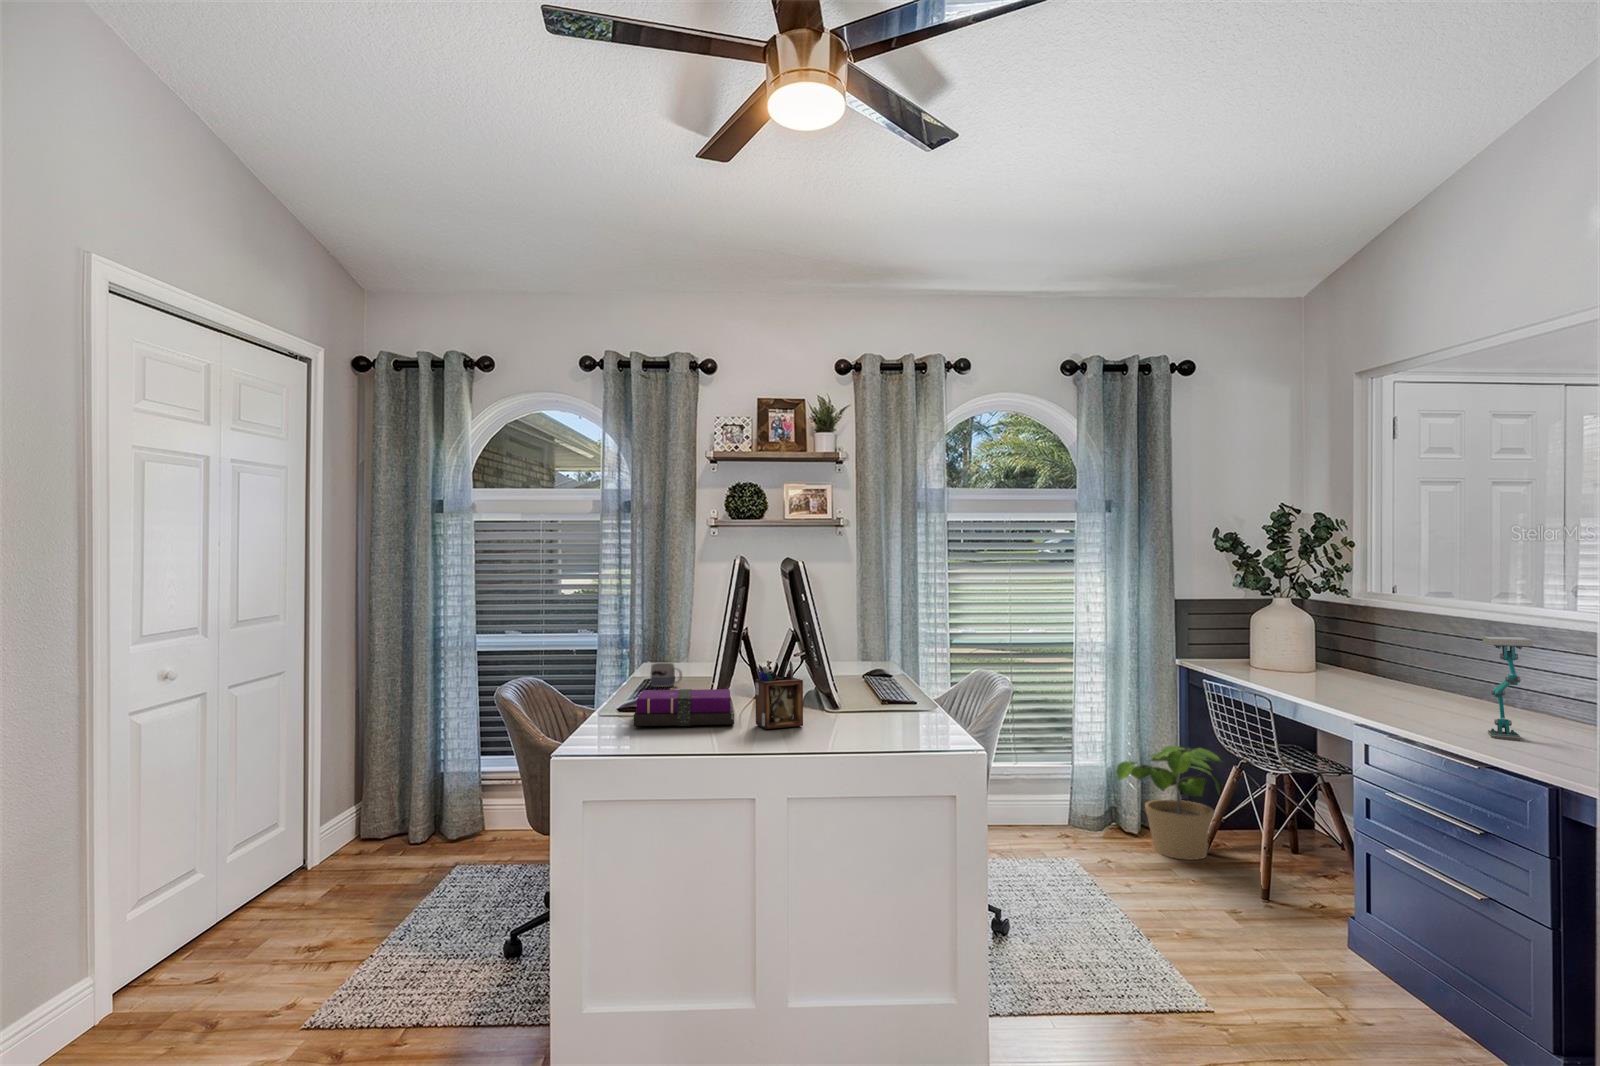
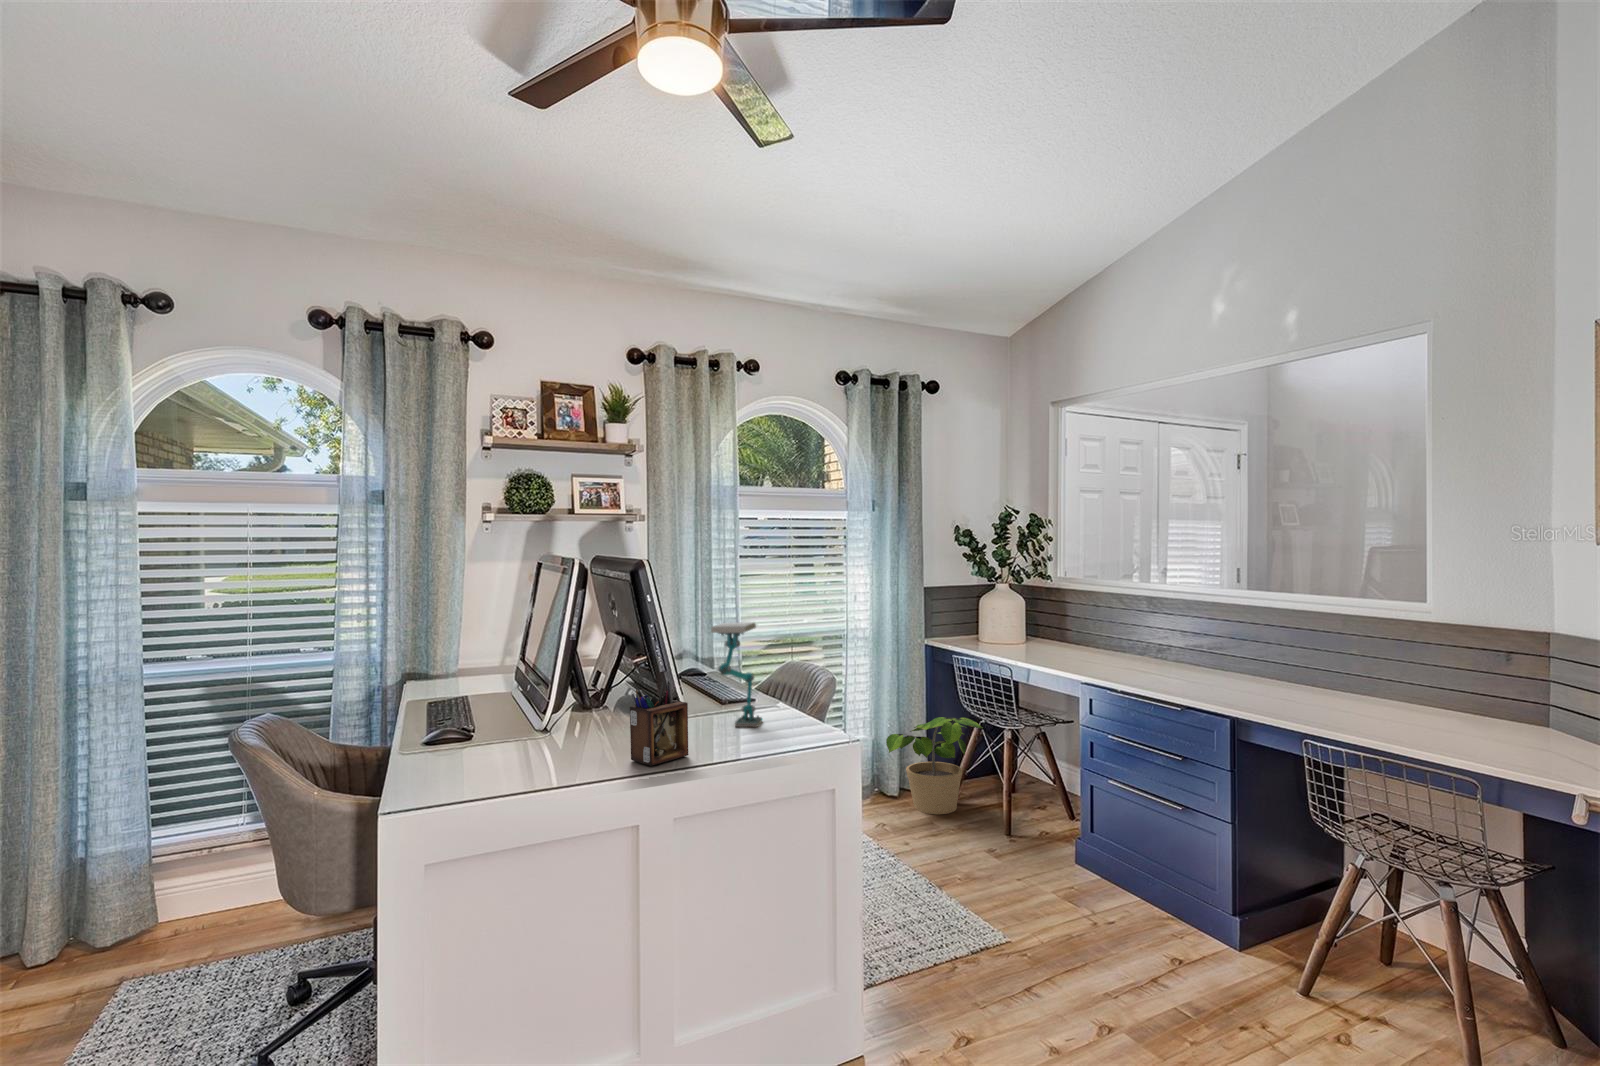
desk lamp: present [1483,637,1533,741] -> present [711,622,762,727]
mug: present [651,663,682,687] -> none [440,686,483,717]
notebook: present [634,689,734,726] -> none [464,718,607,784]

